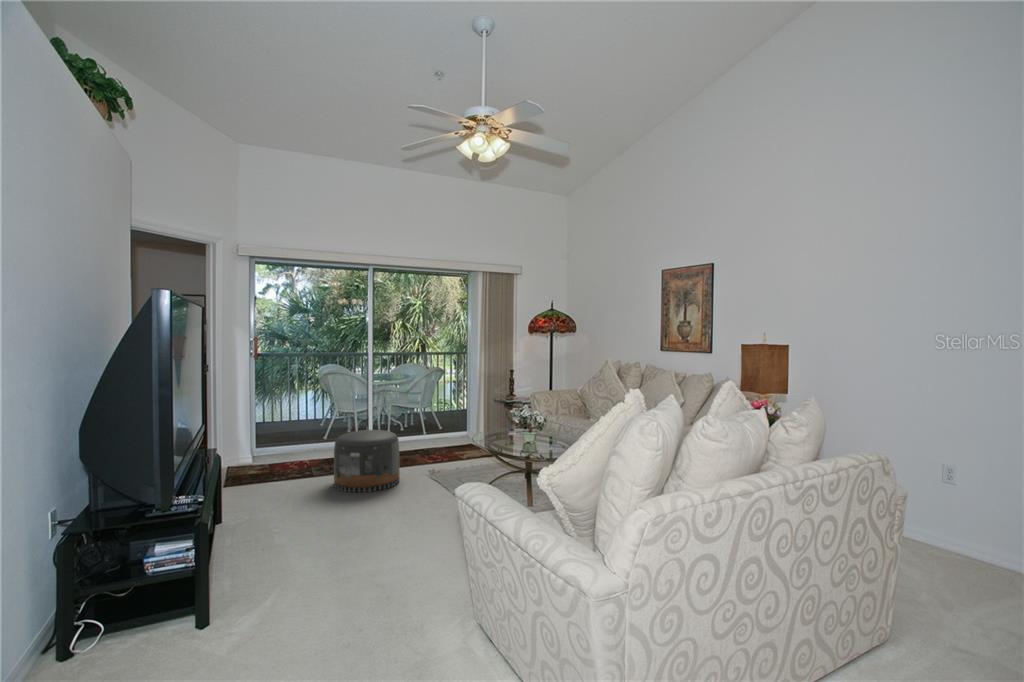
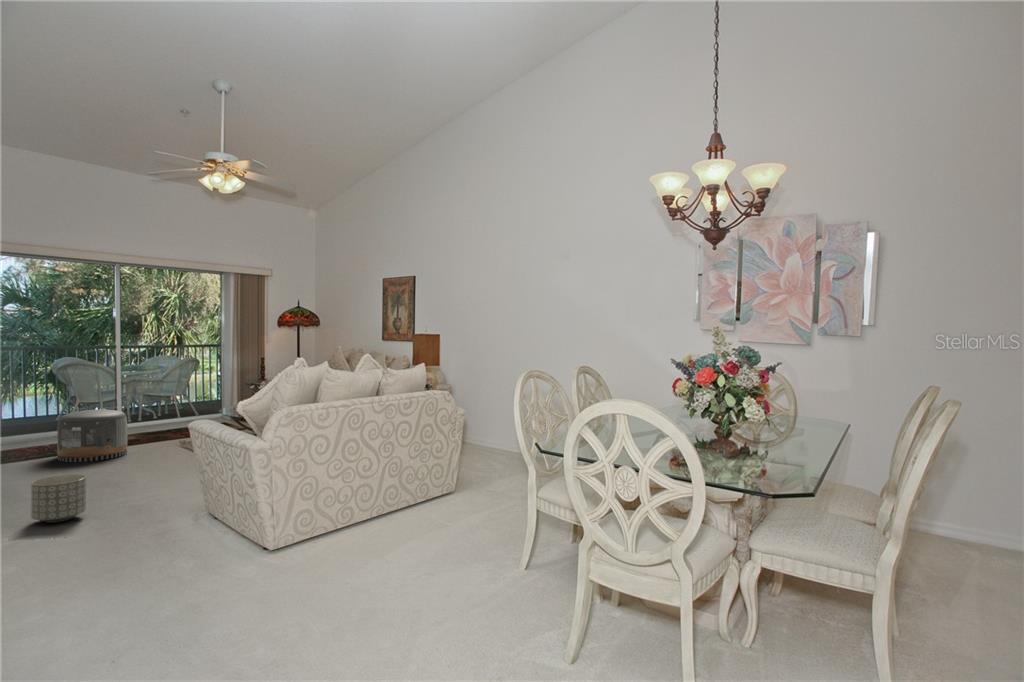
planter: none [361,550,424,629] -> present [31,474,86,523]

